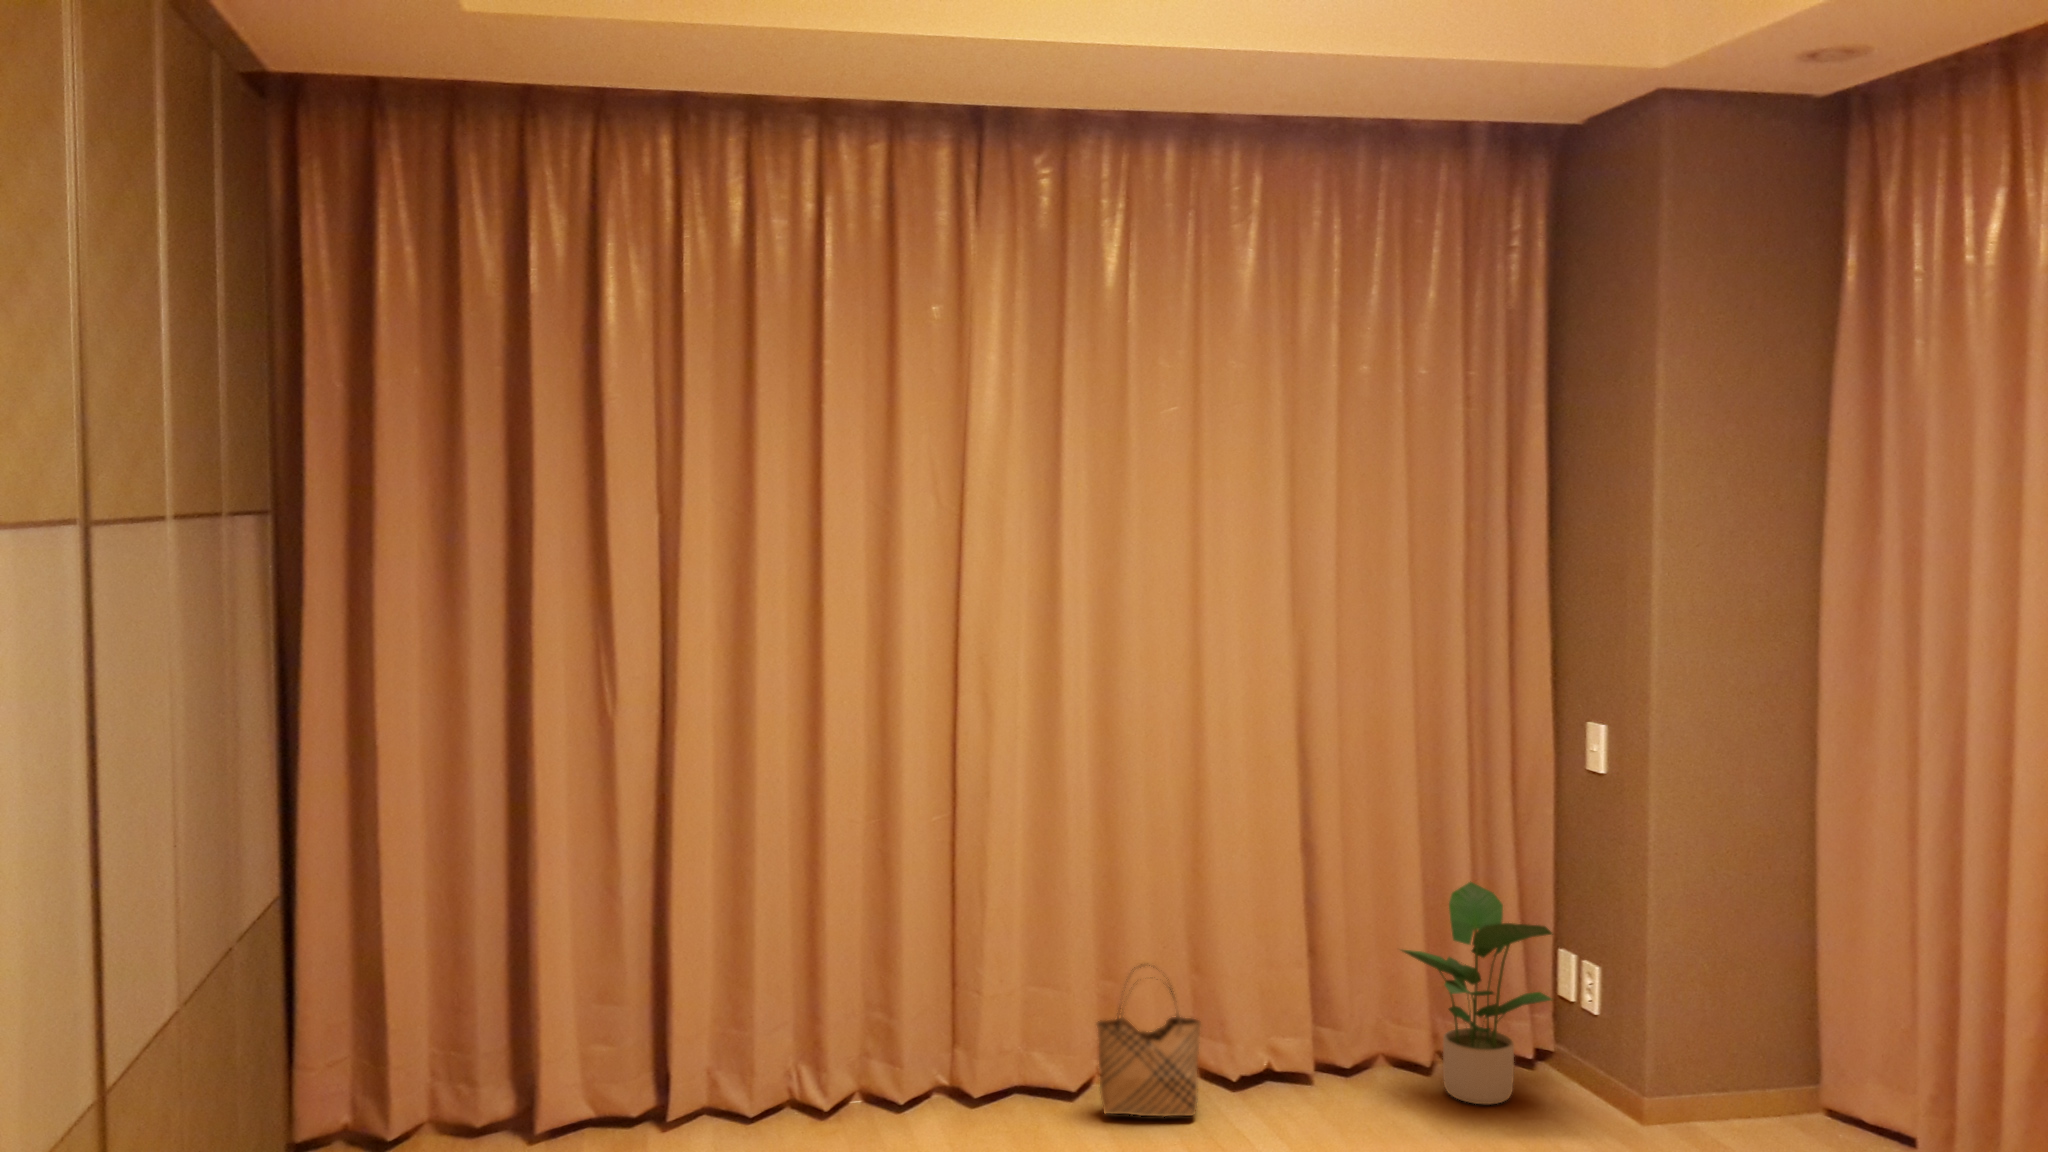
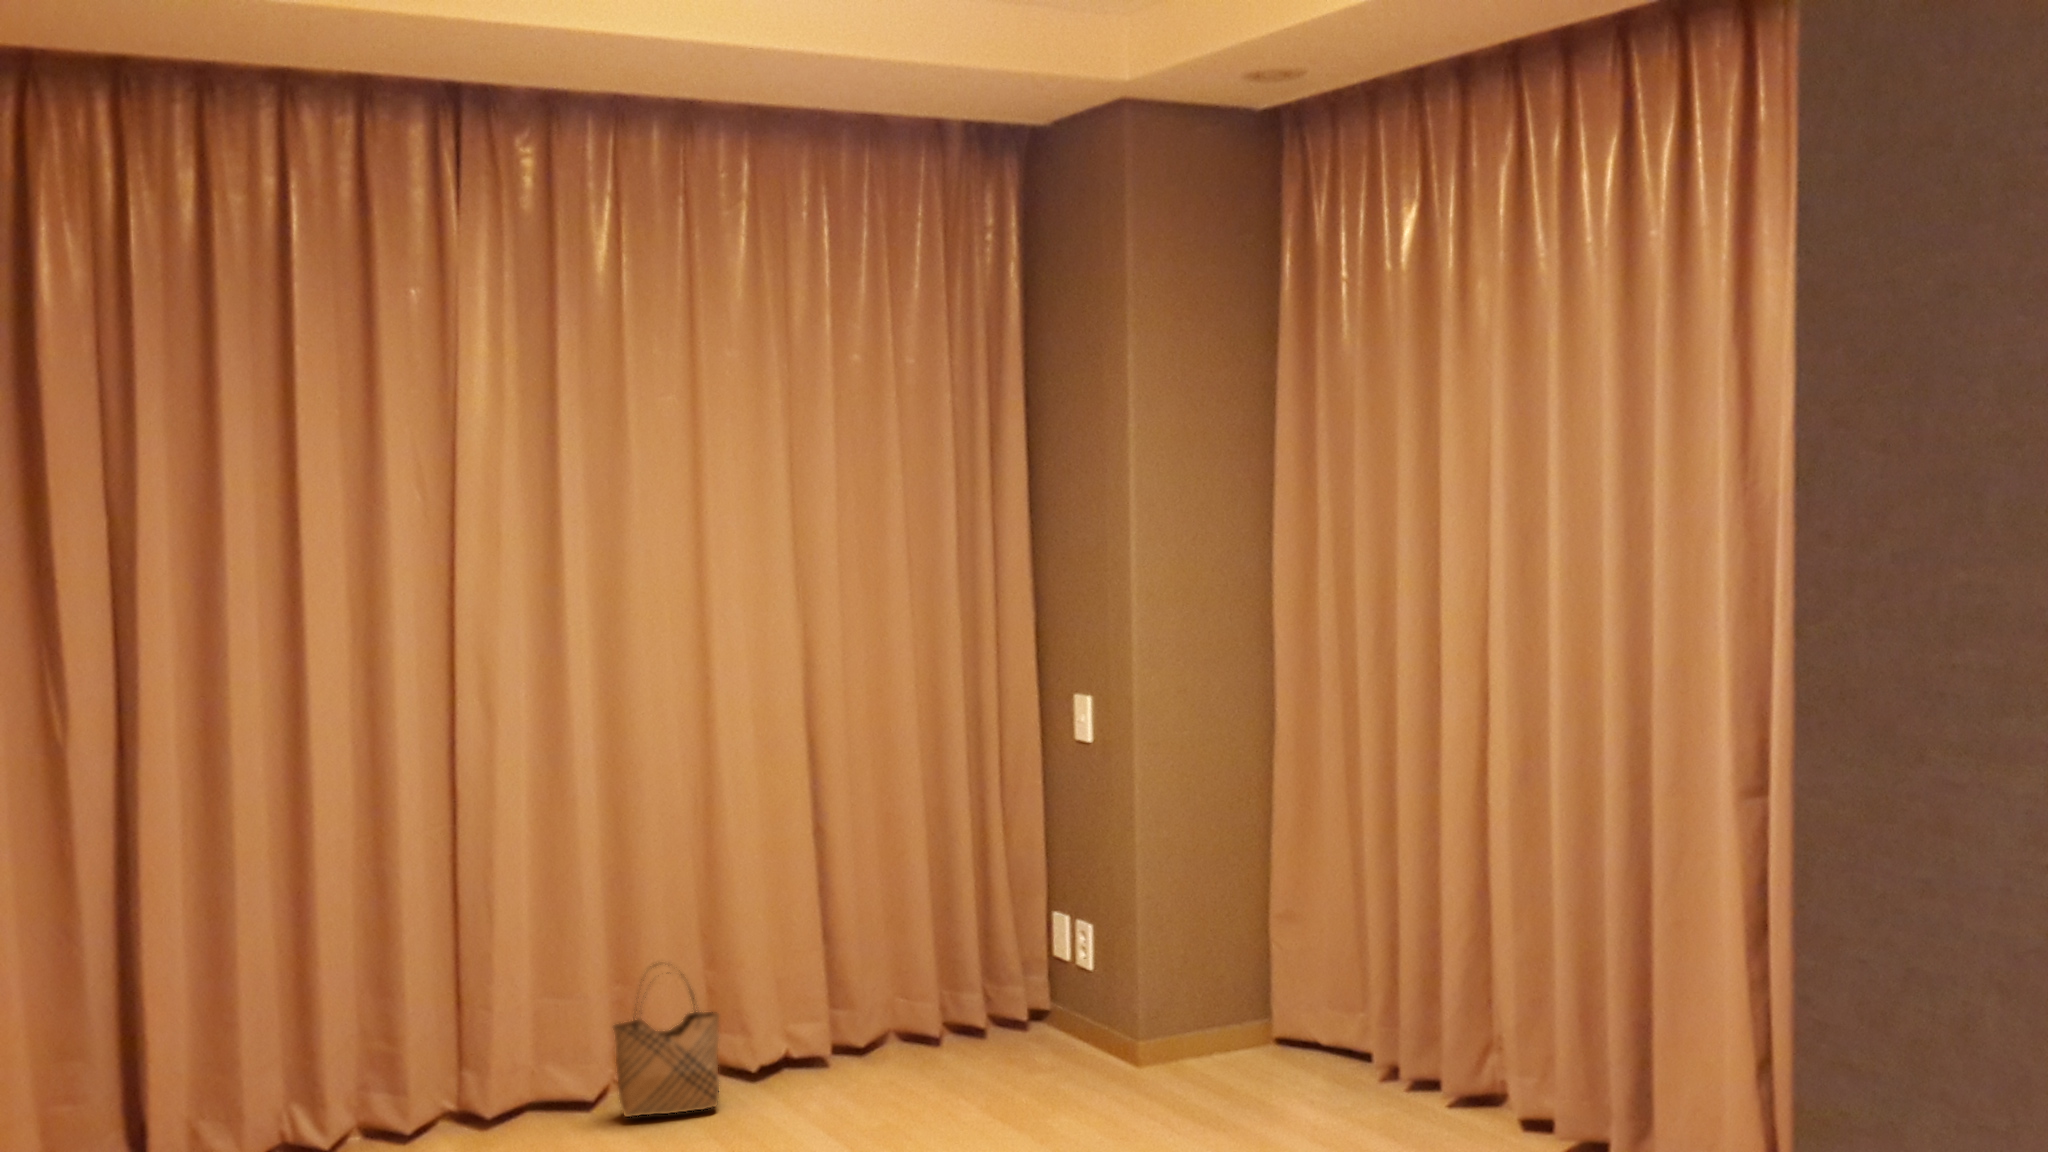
potted plant: present [1402,882,1553,1104] -> none [907,854,1052,1063]

